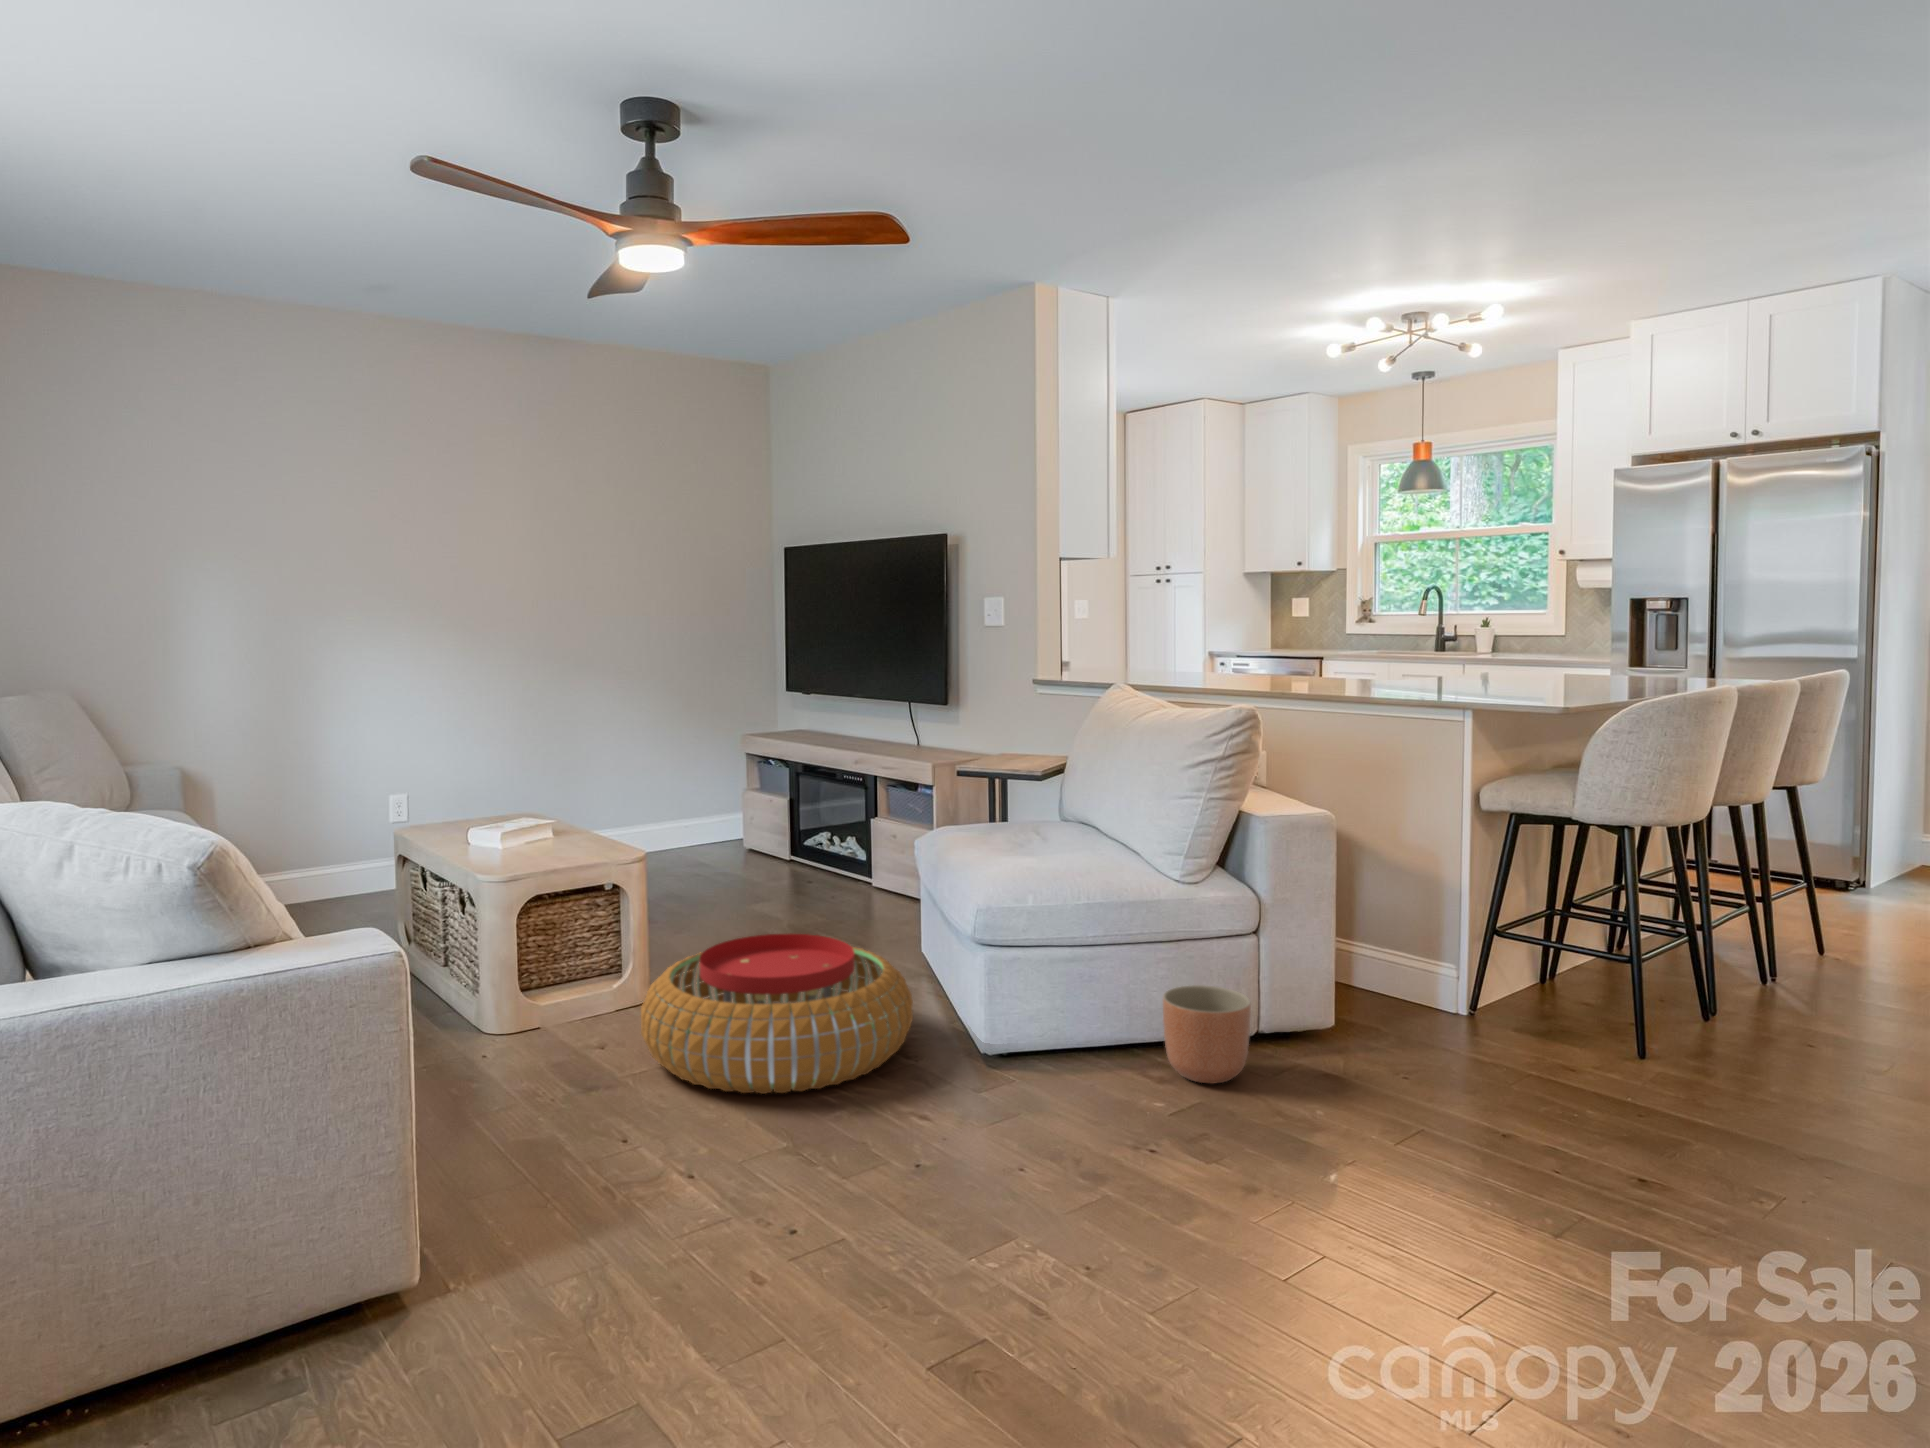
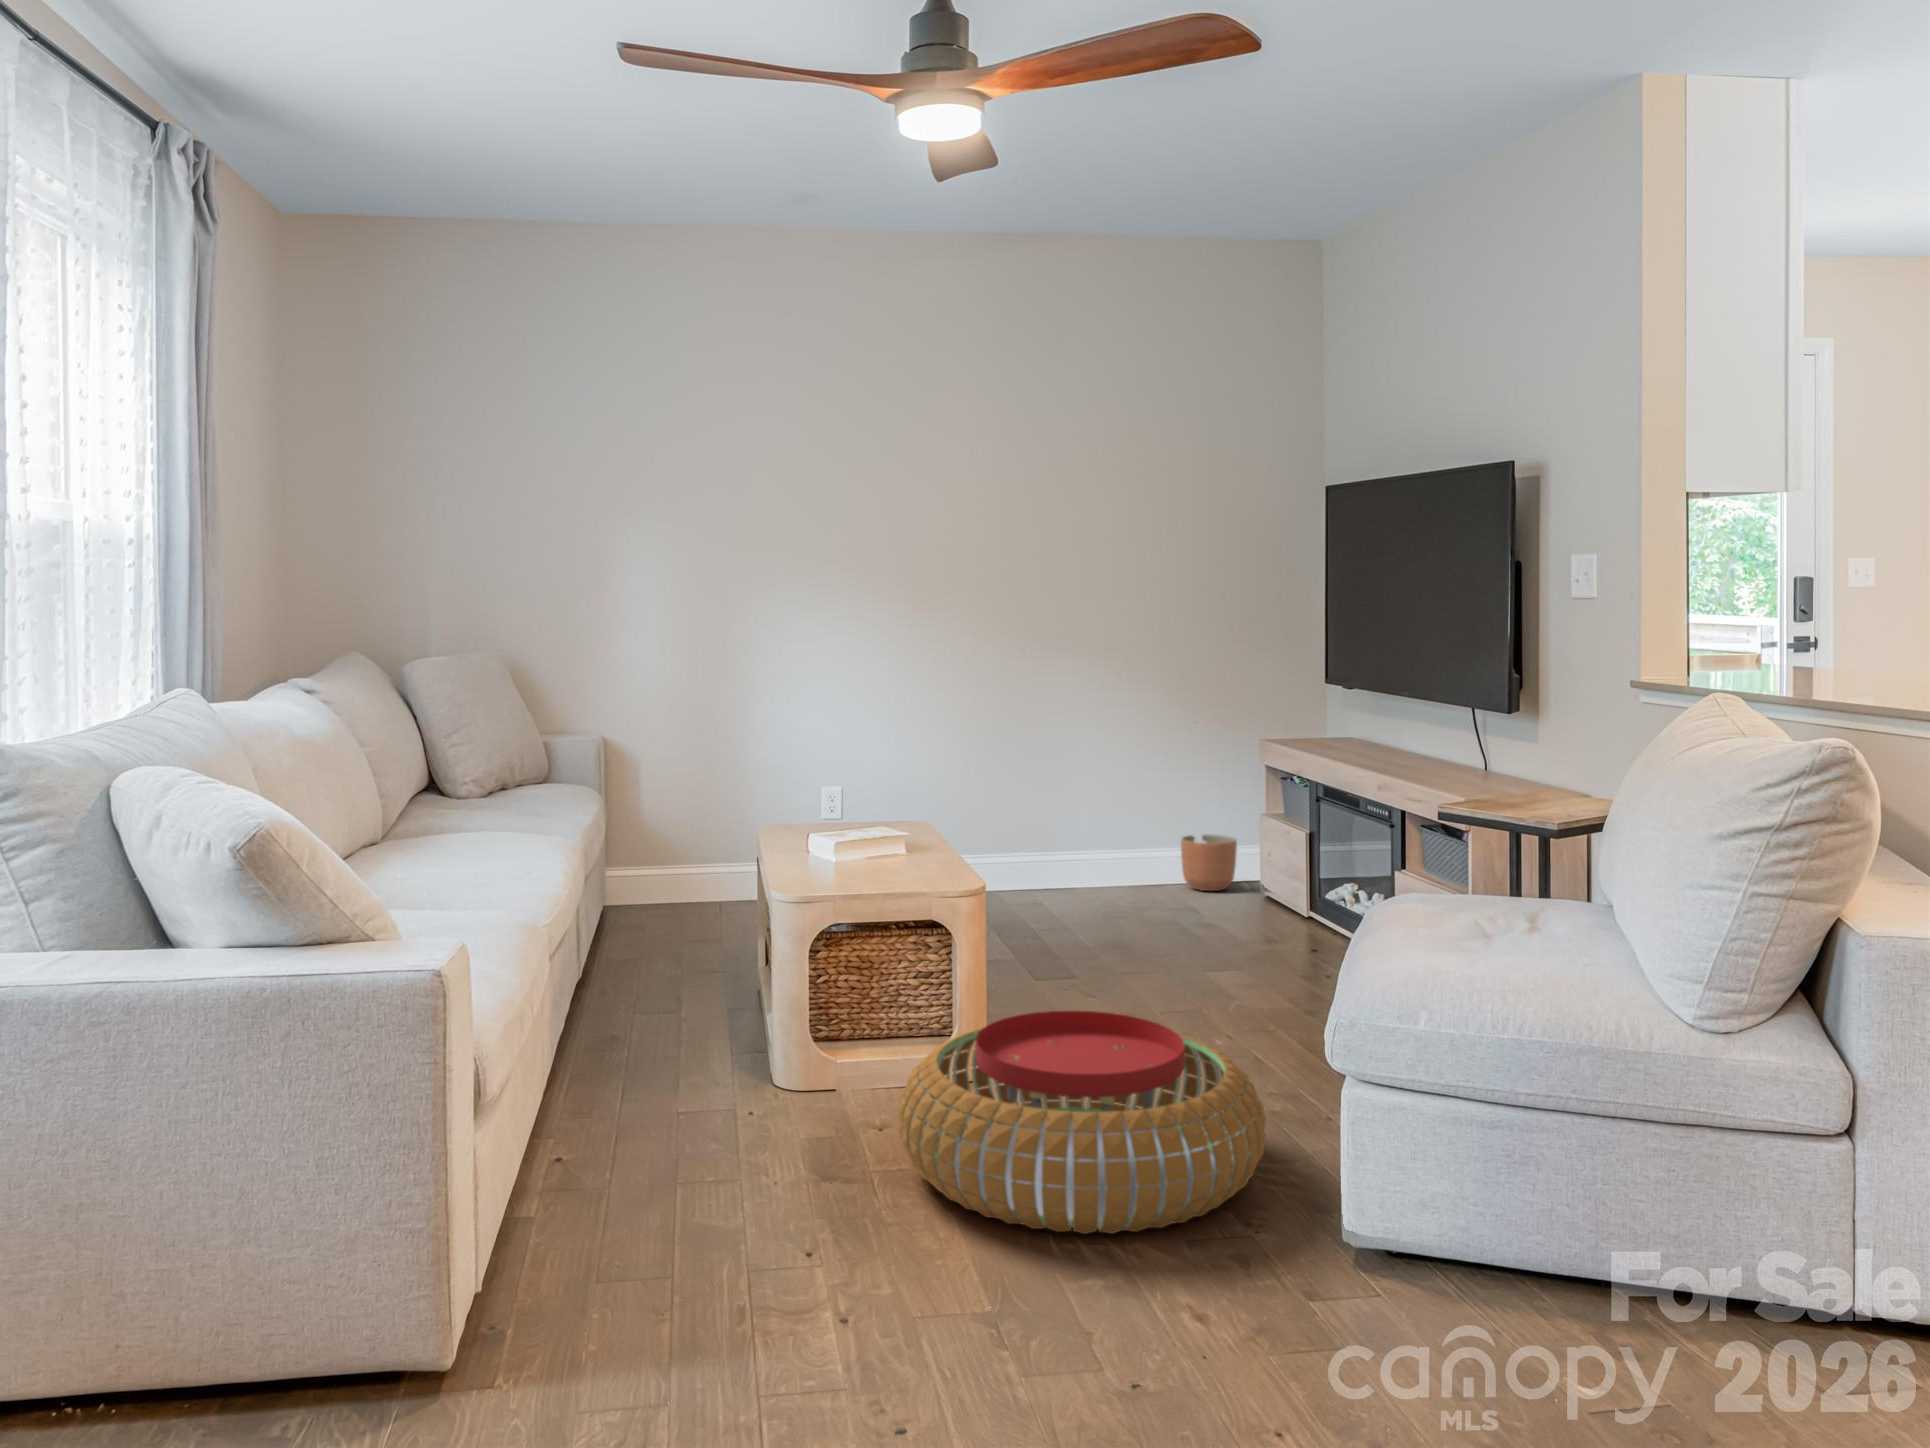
planter: present [1163,985,1251,1084] -> present [1181,834,1237,891]

